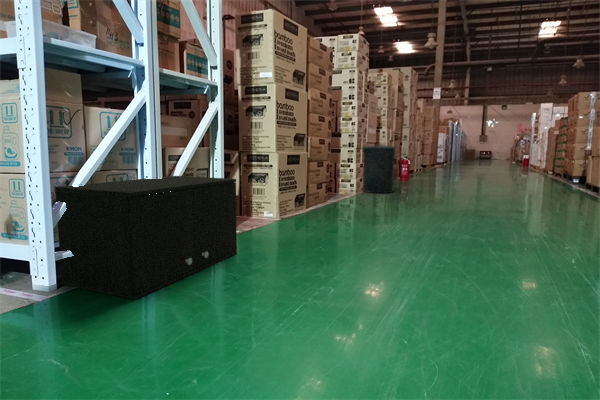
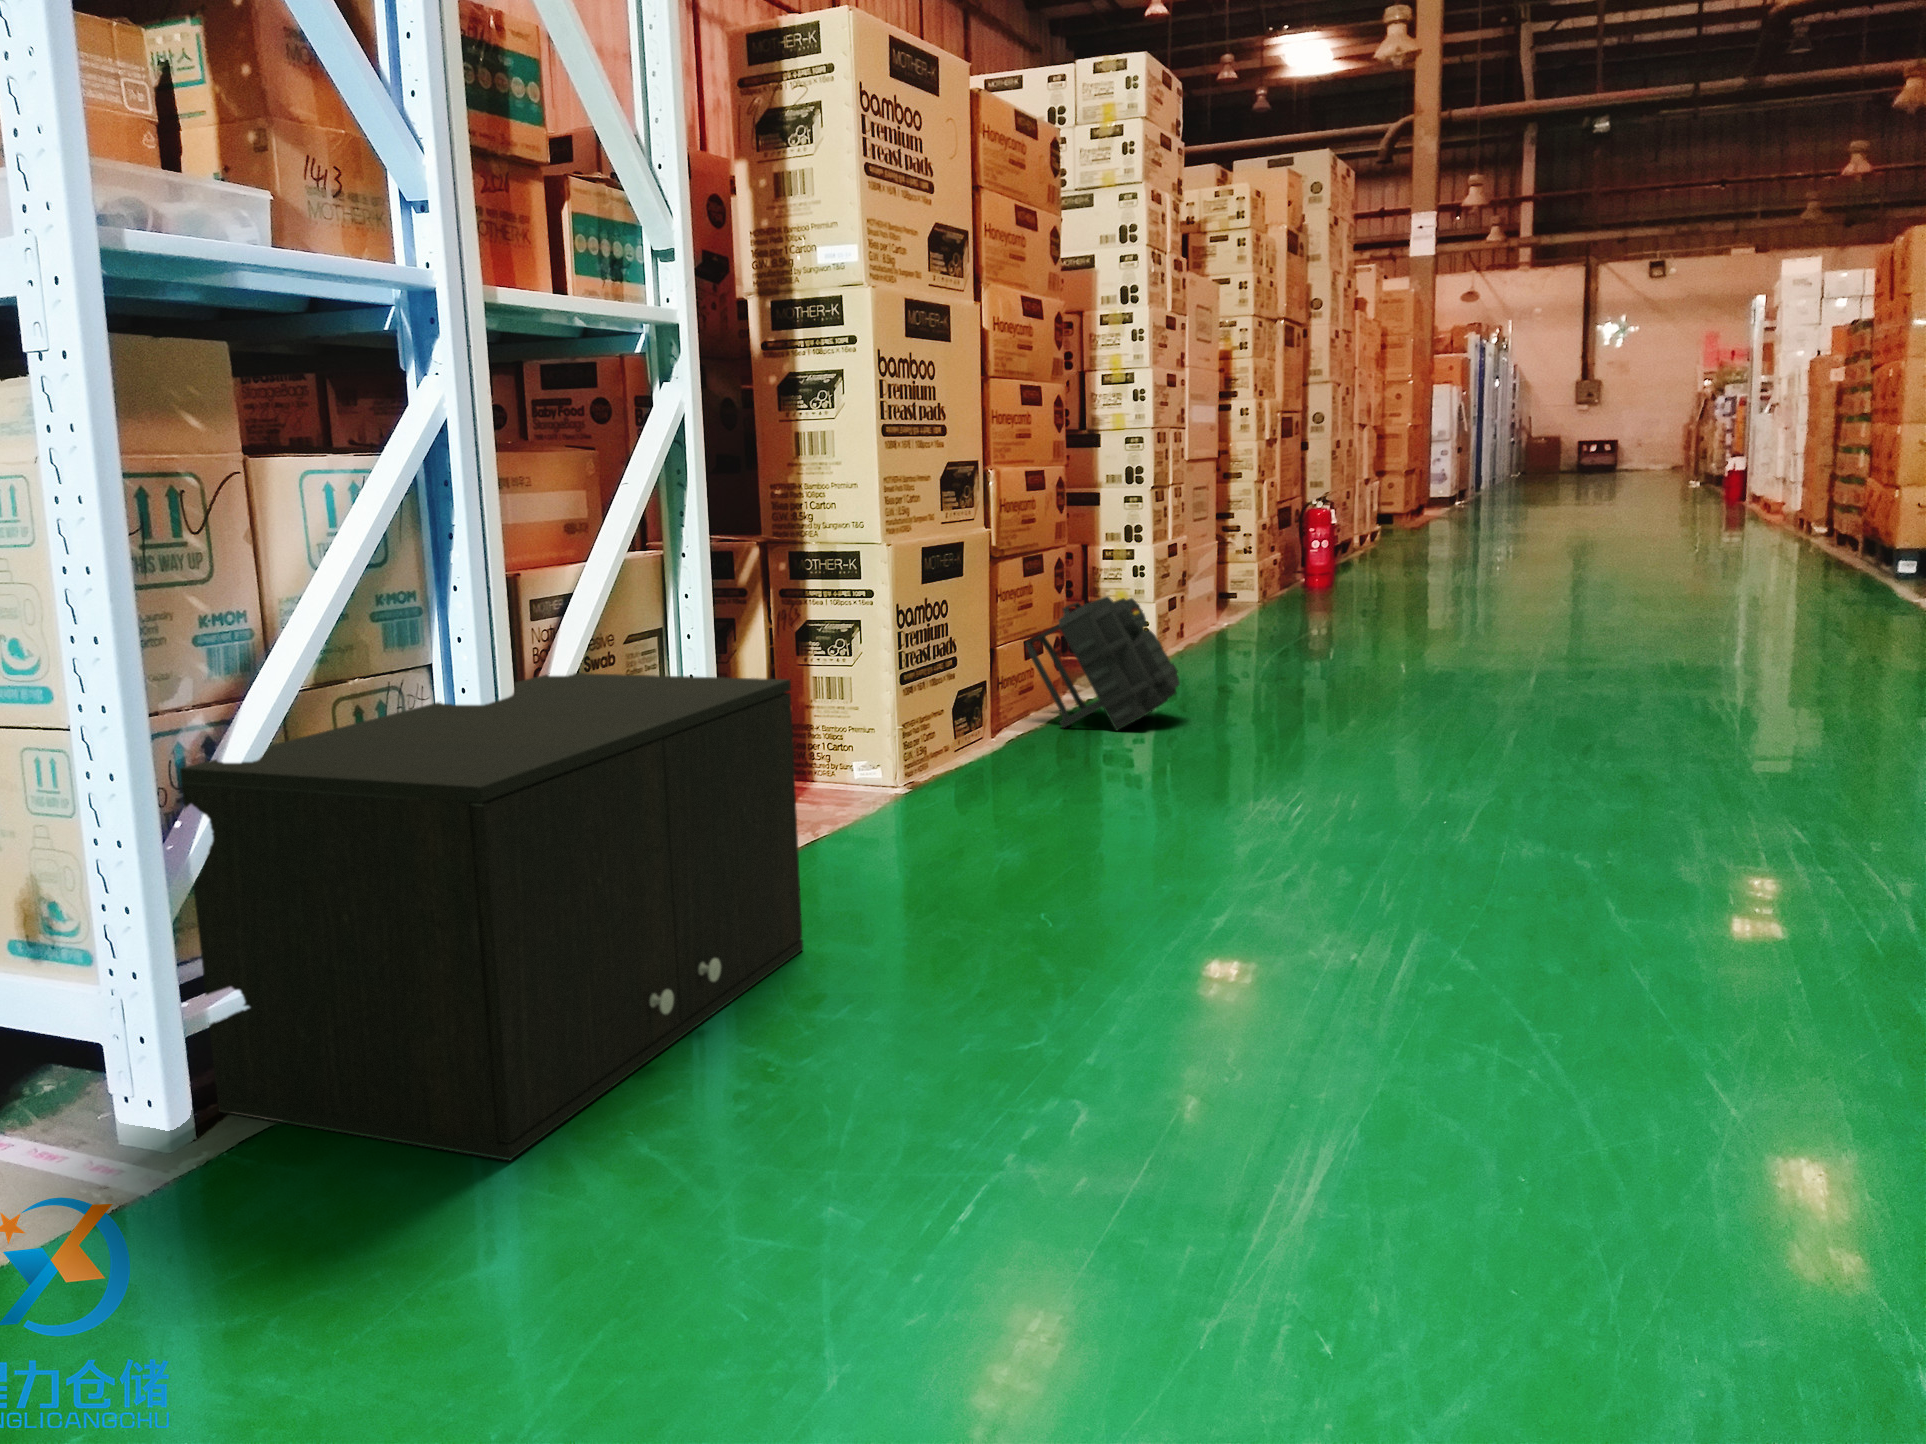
trash can: present [363,145,395,193] -> none [1175,465,1300,653]
backpack: none [316,173,357,209] -> present [1026,596,1180,730]

